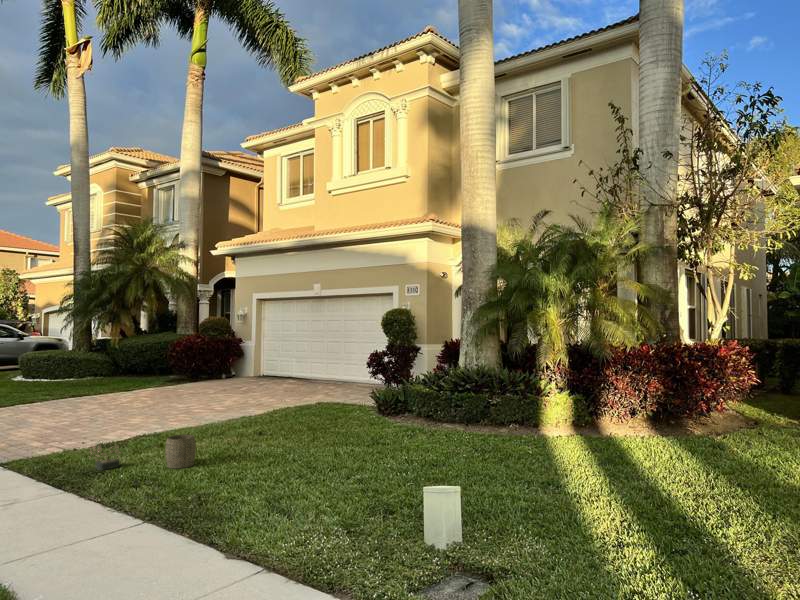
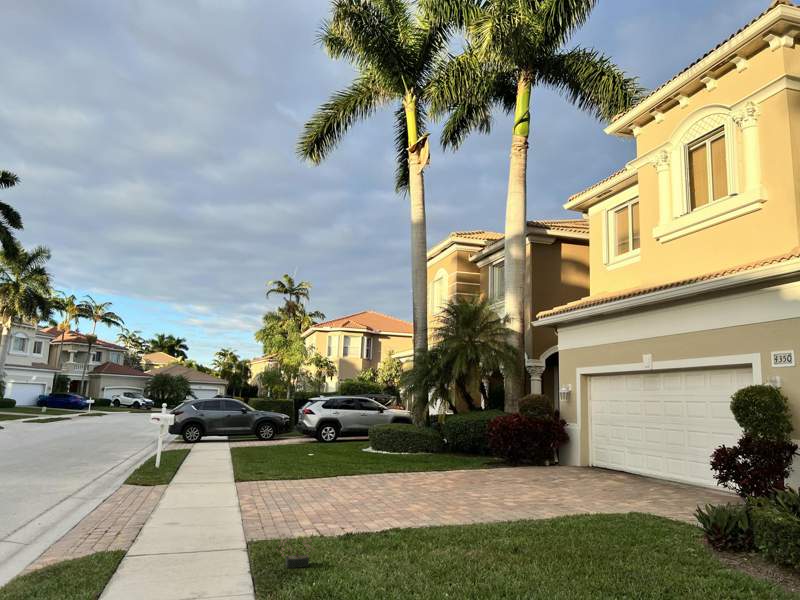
woven basket: present [165,435,196,469] -> none [349,537,385,584]

